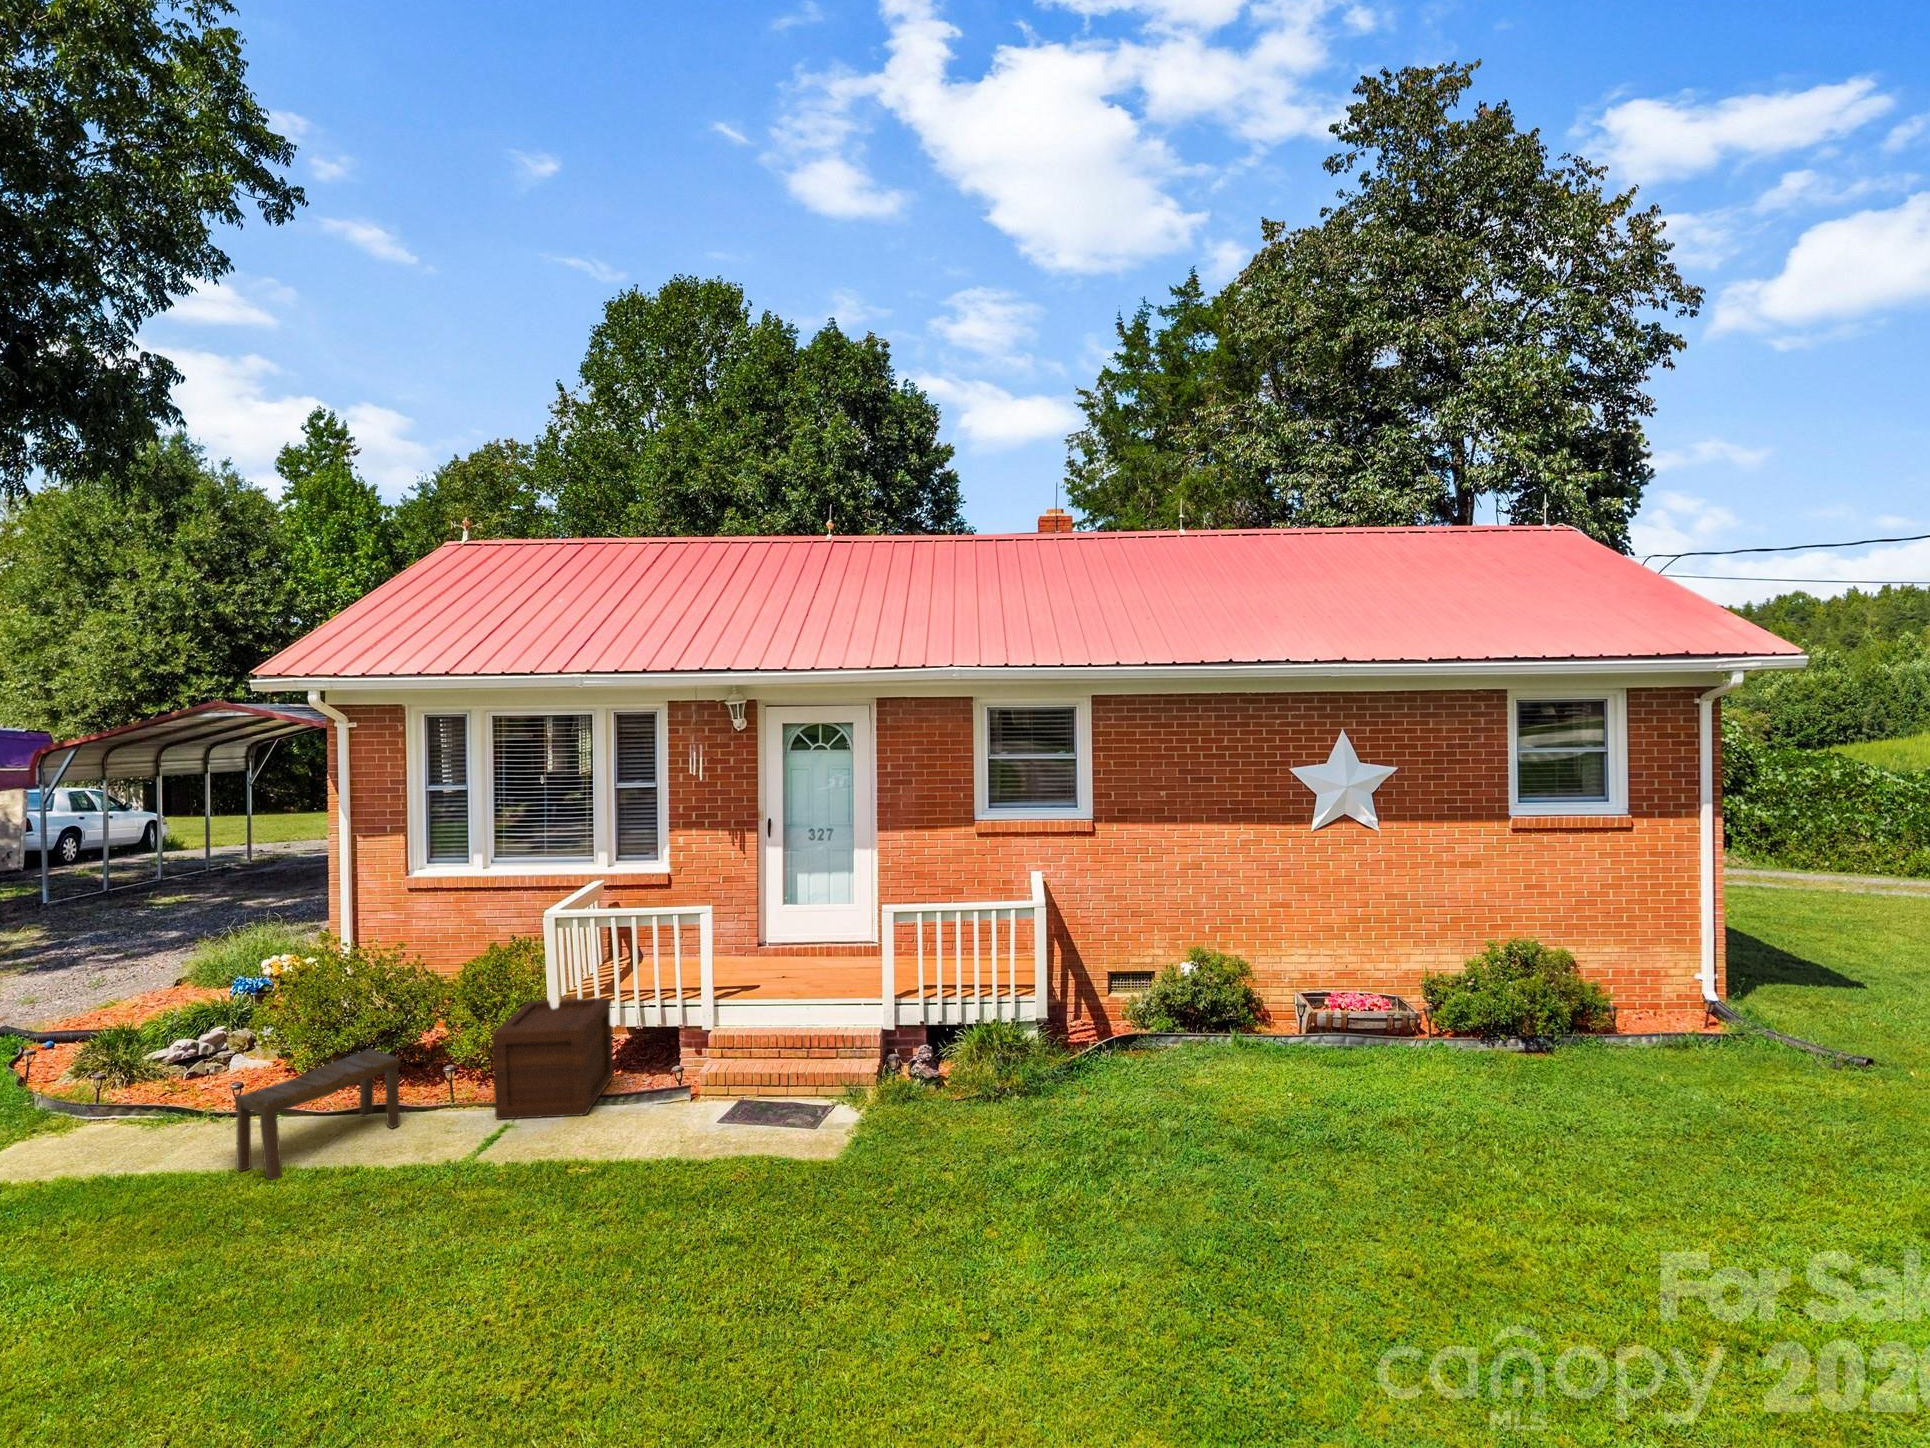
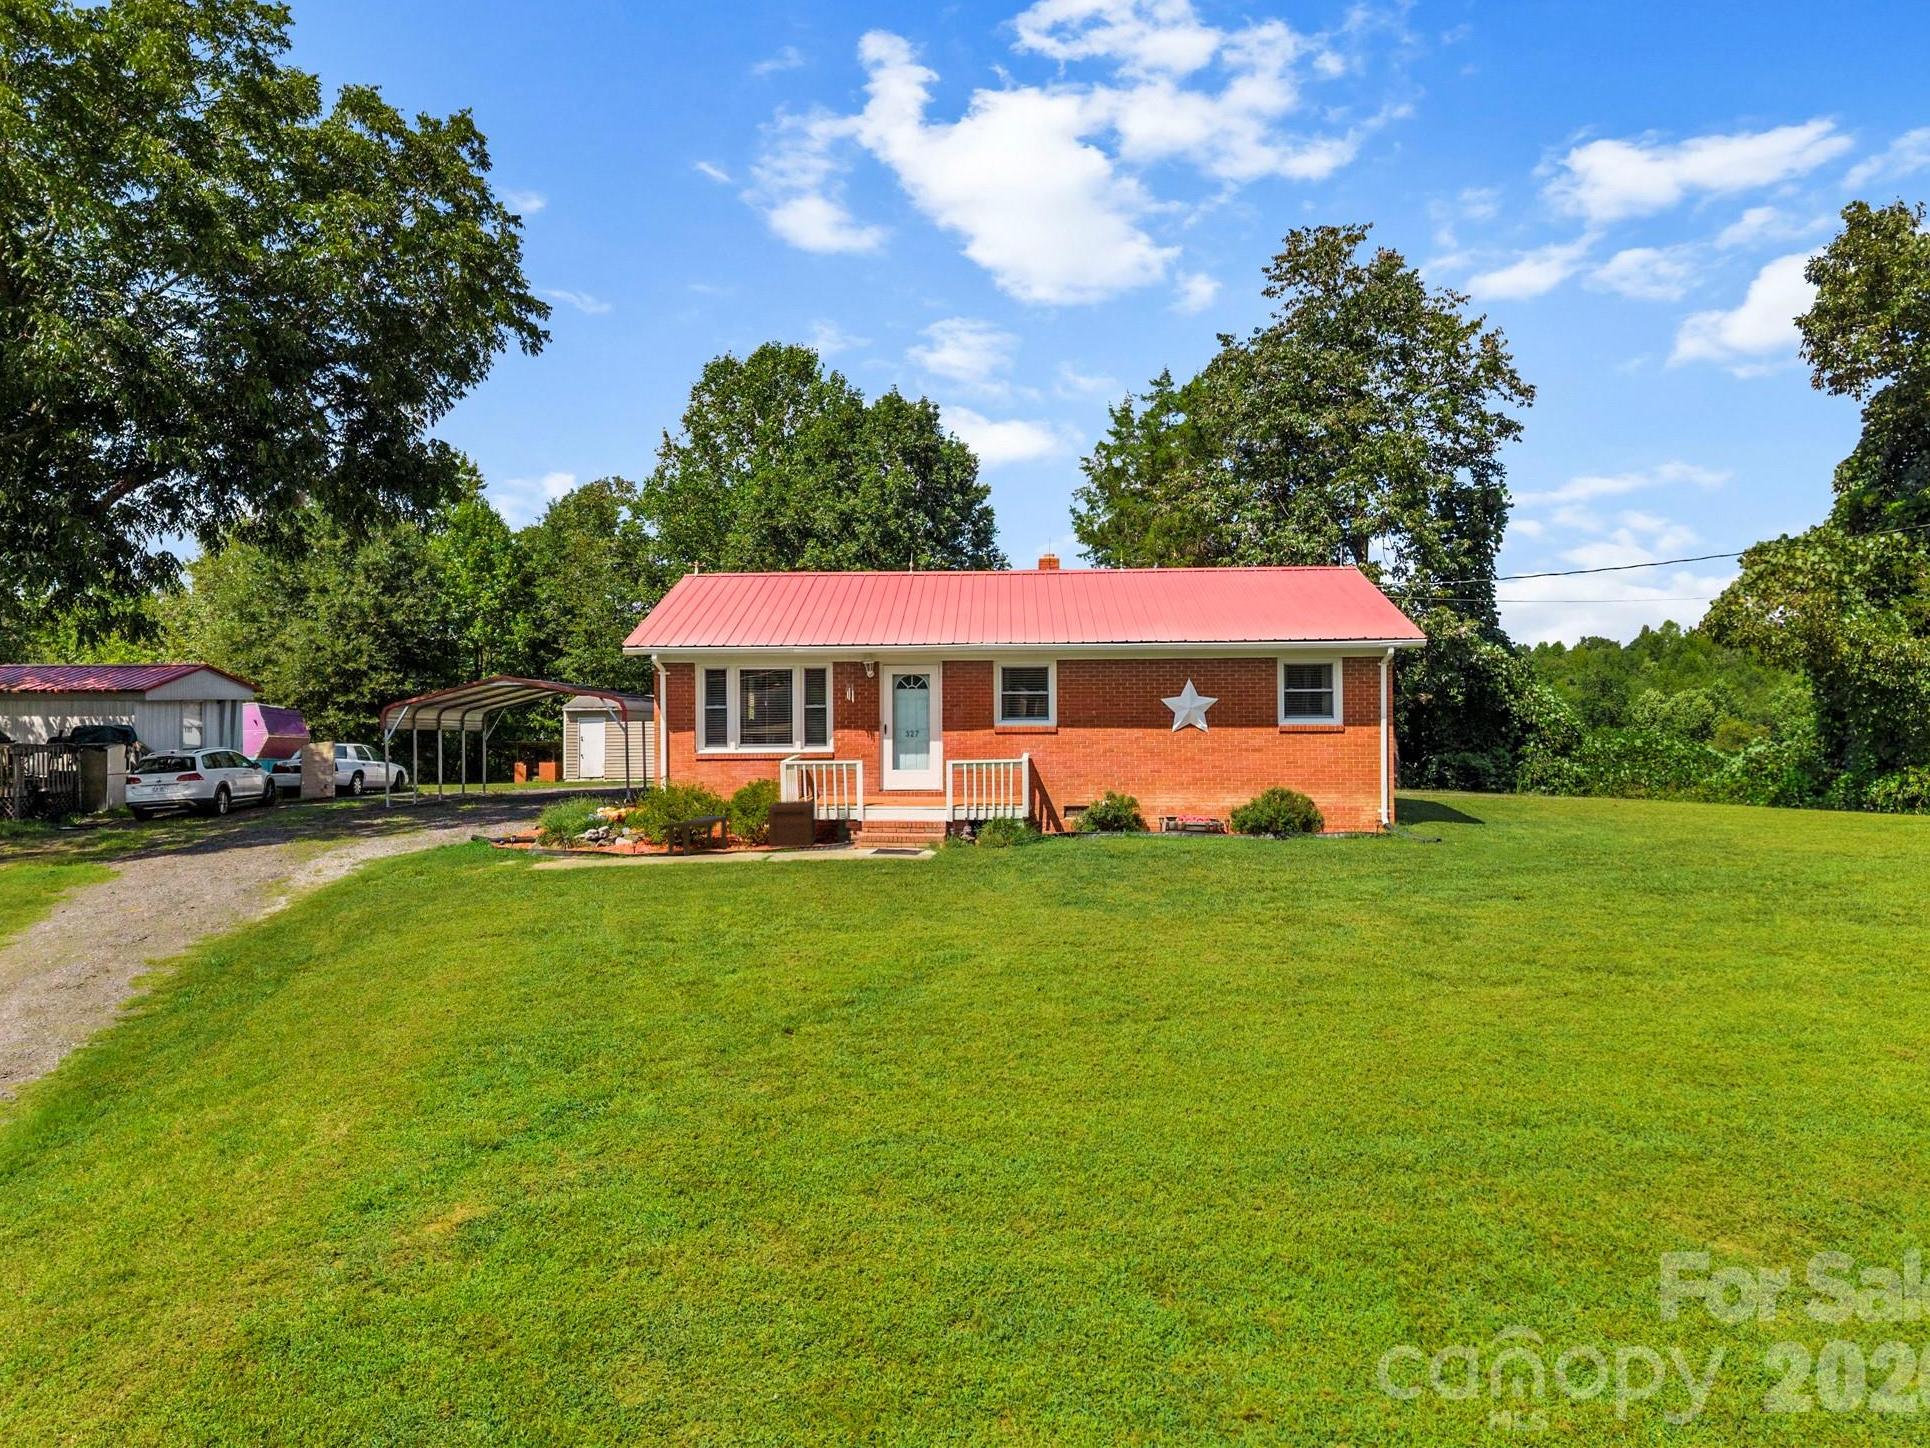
potted plant: none [643,992,692,1088] -> present [837,809,851,842]

